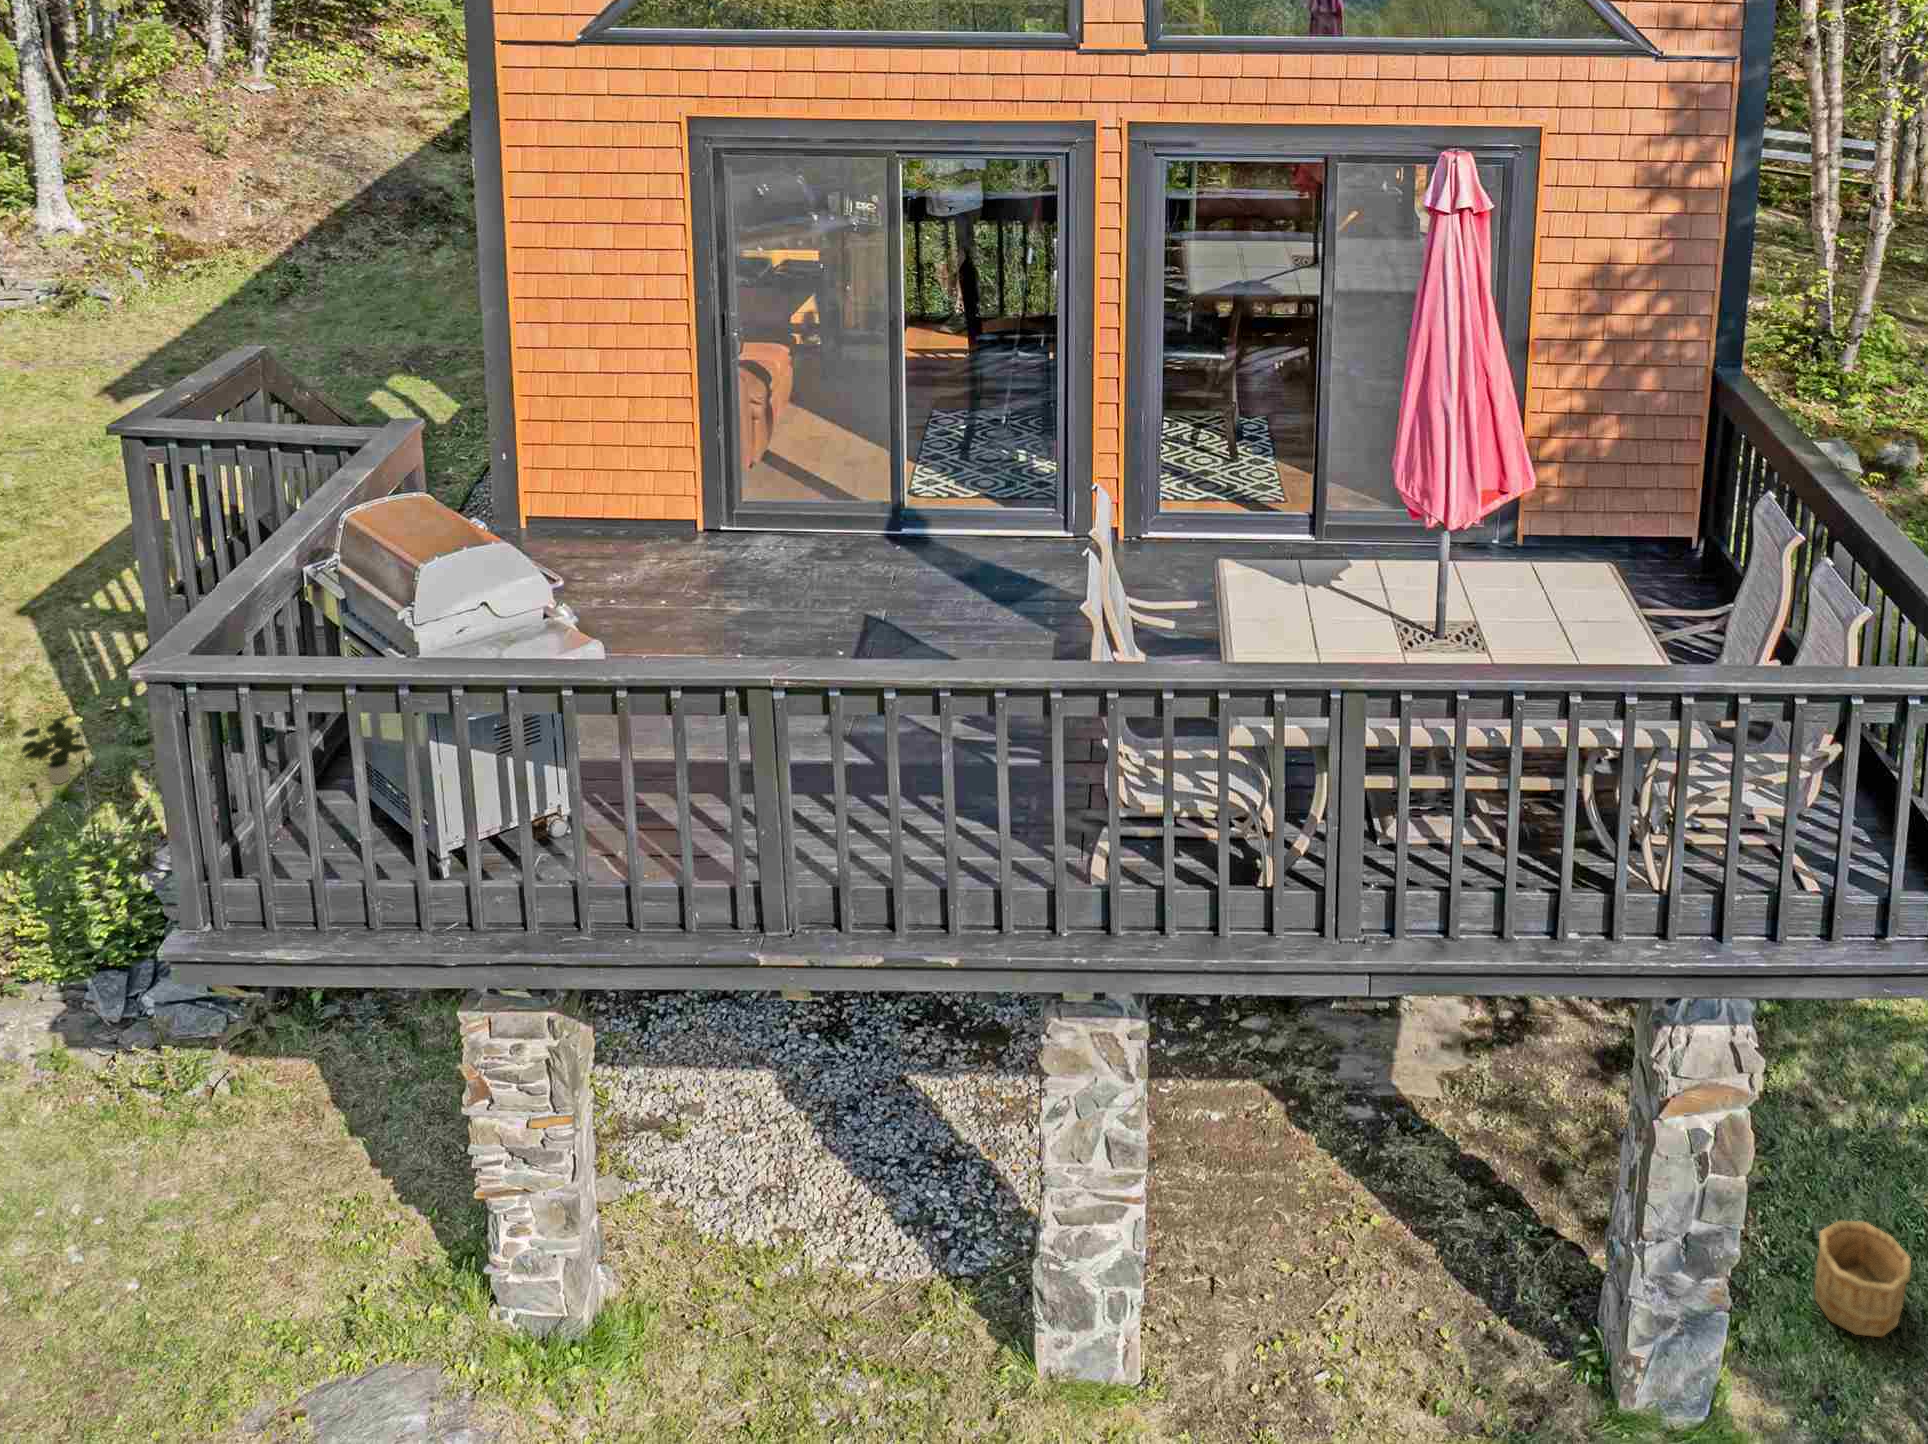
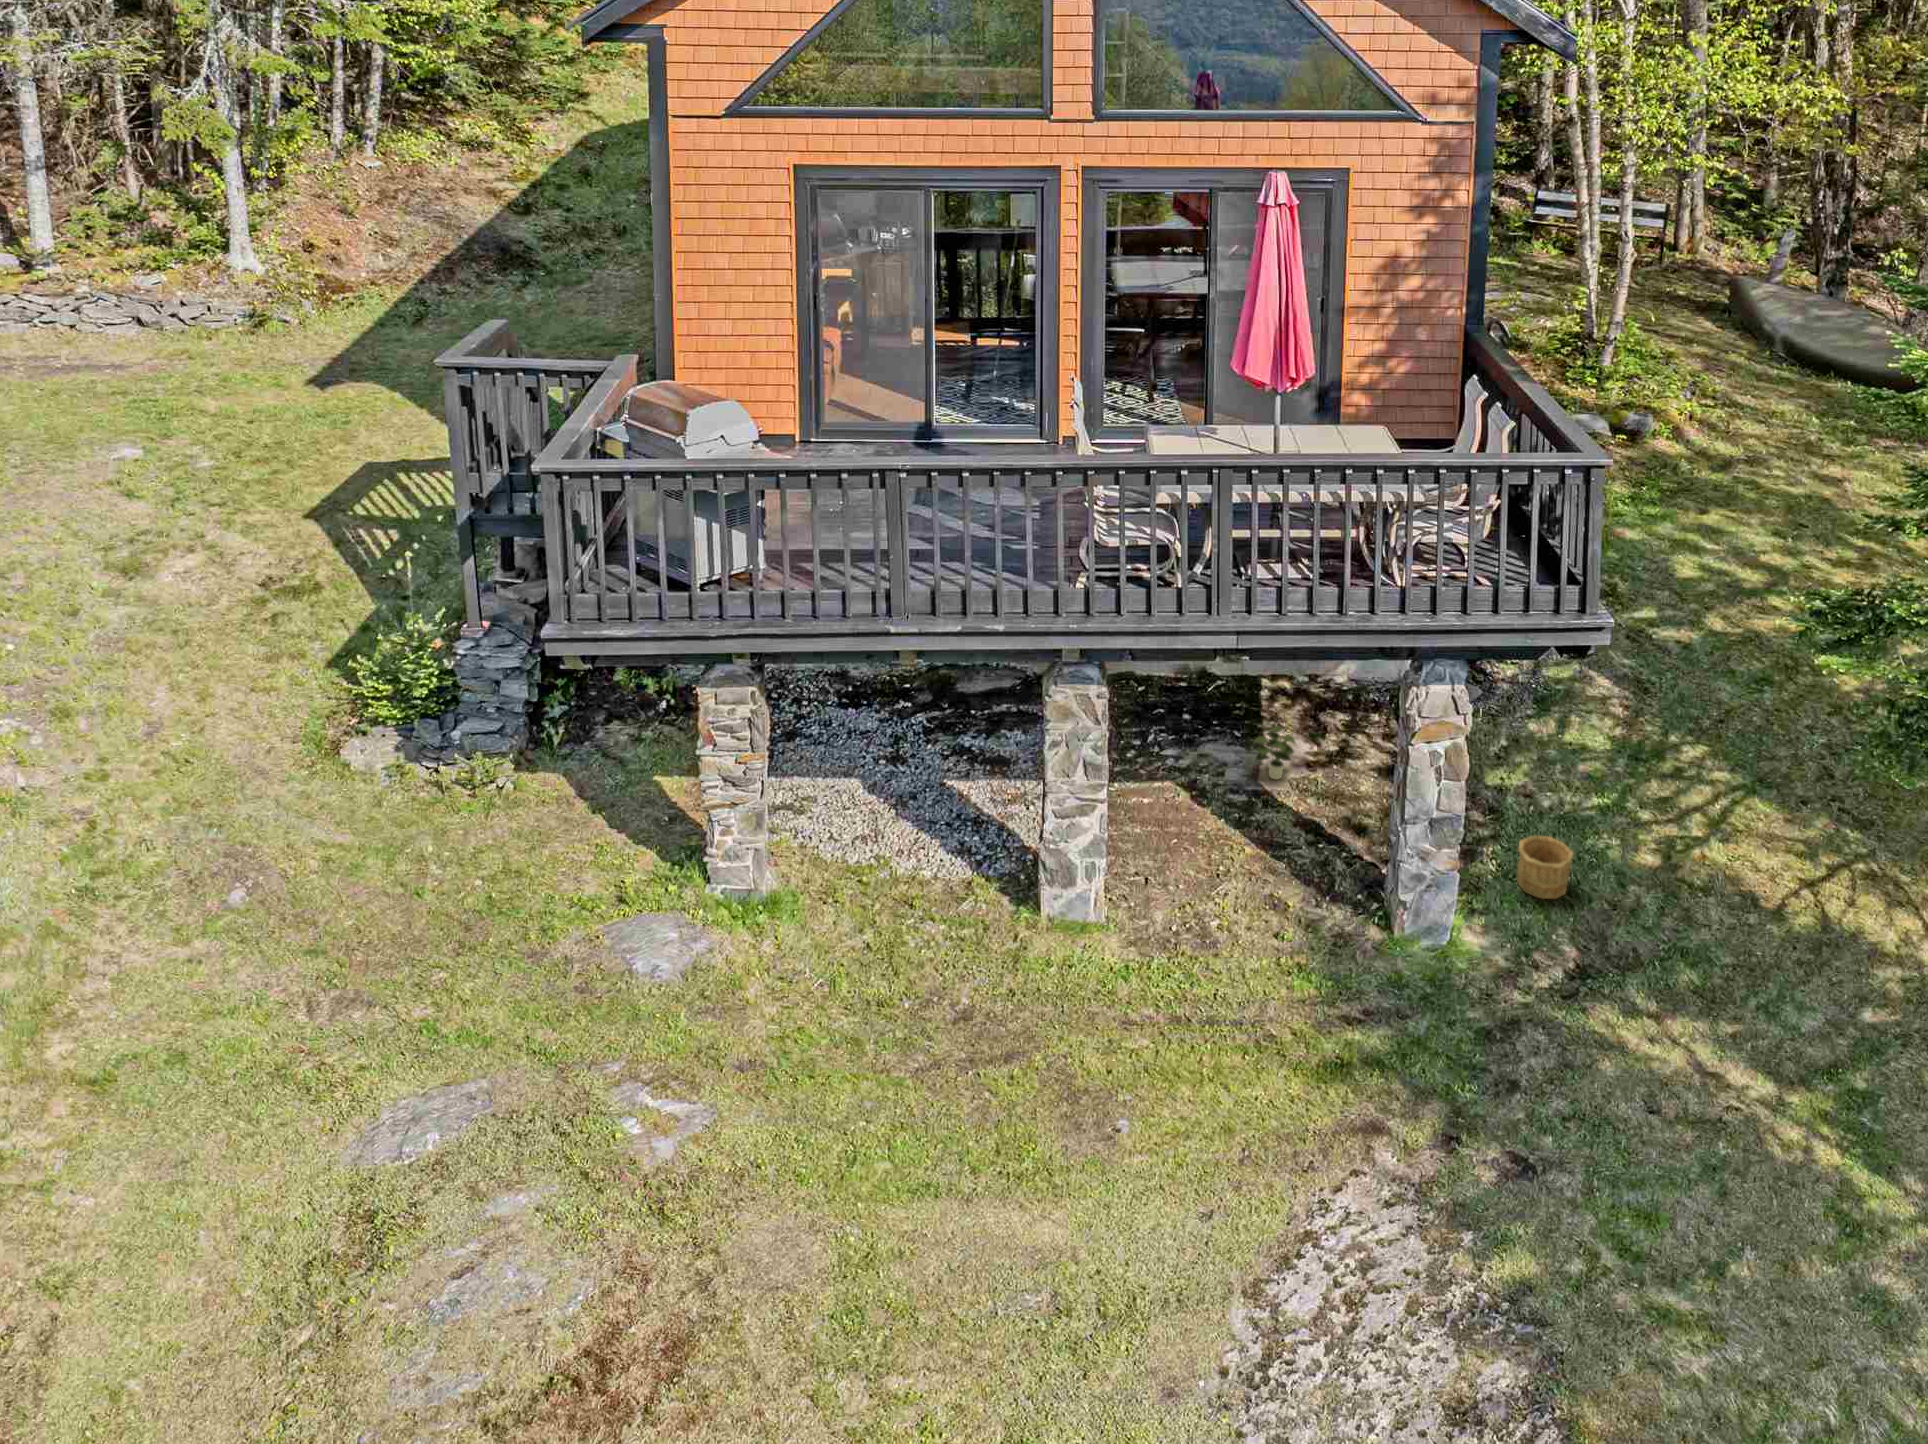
potted plant: present [22,715,88,784] -> present [1255,726,1295,779]

